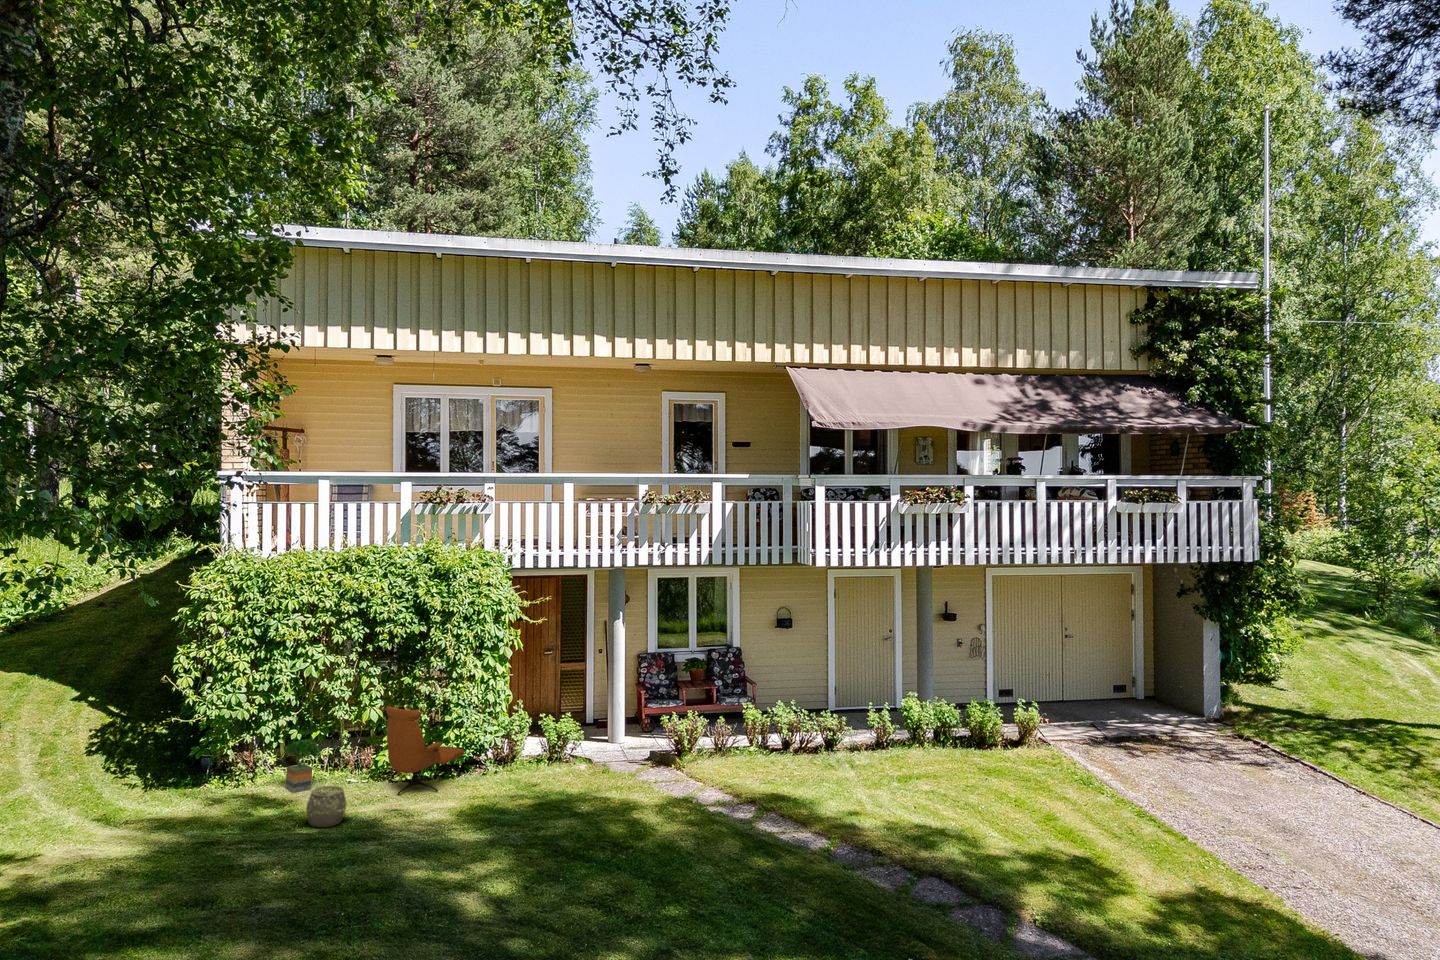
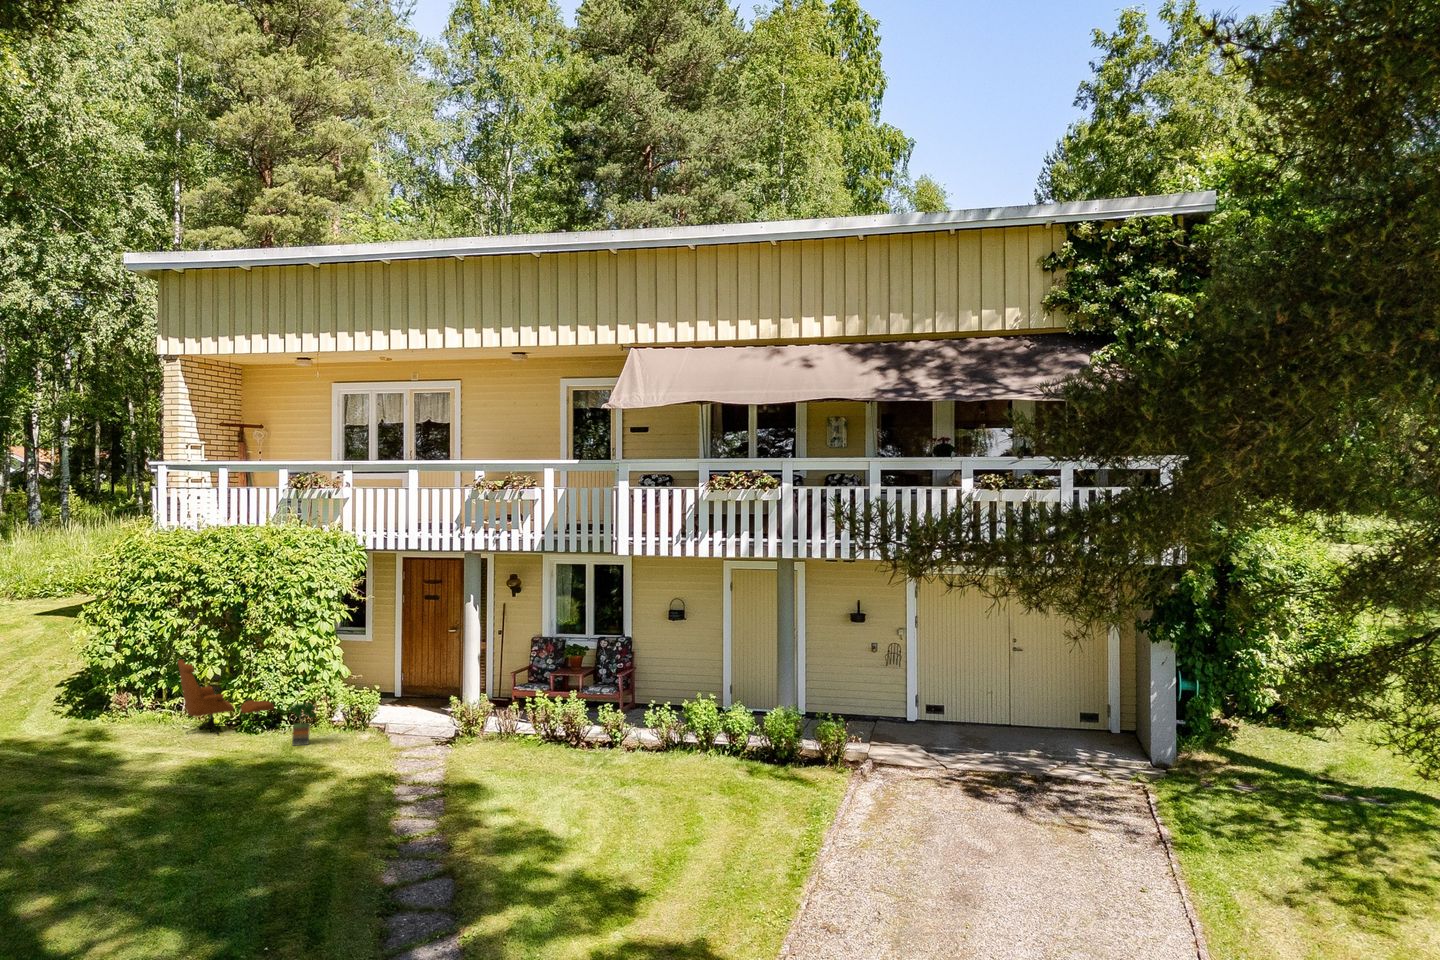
potted tree: present [284,739,321,793] -> present [289,703,317,746]
woven basket: present [306,786,346,827] -> none [82,717,118,749]

